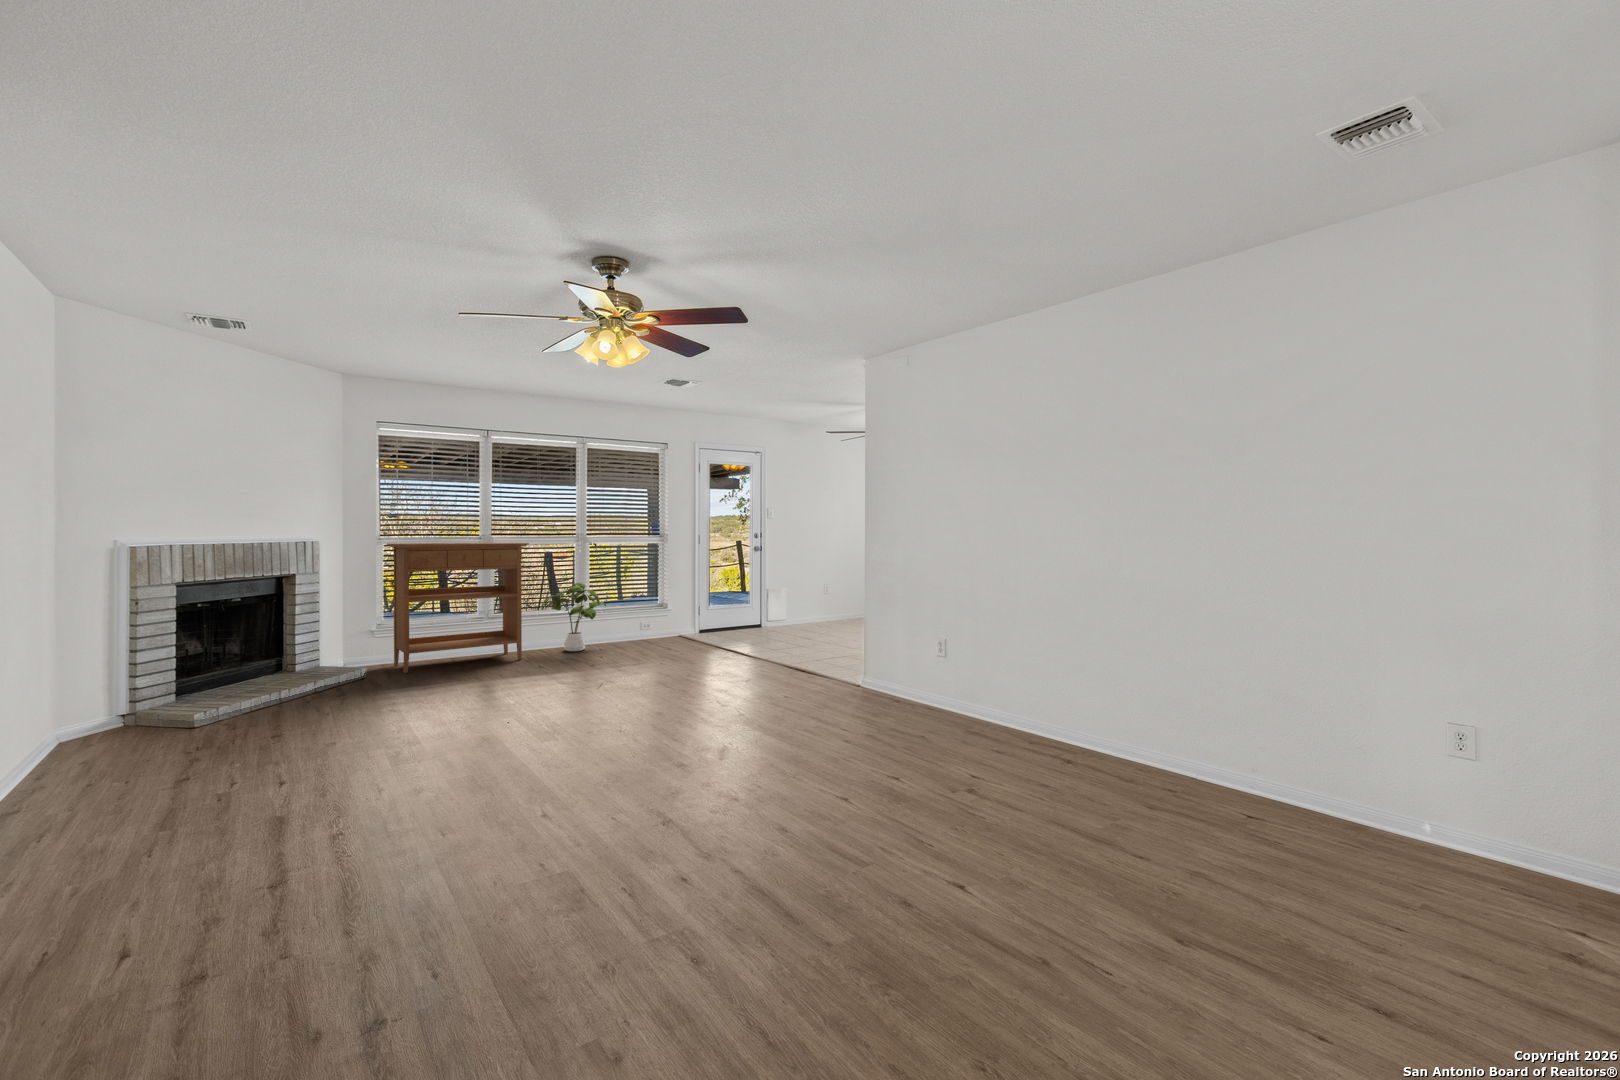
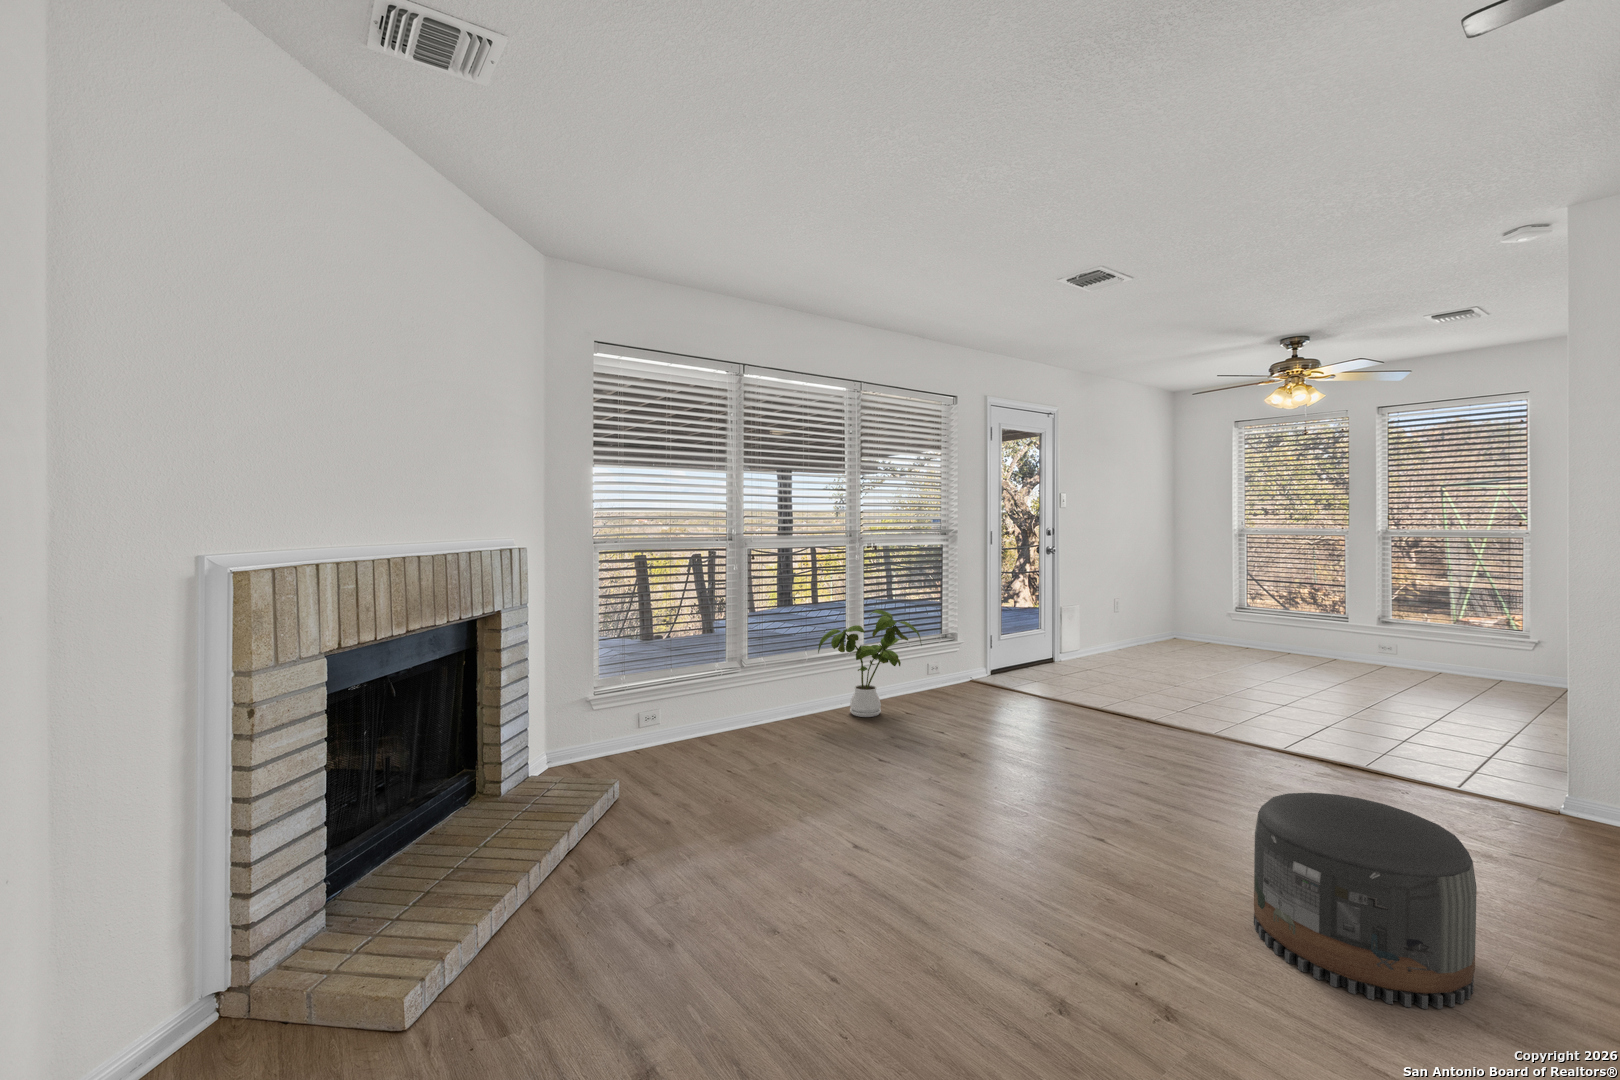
console table: present [387,543,529,673] -> none [619,547,832,781]
pouf: none [584,653,663,728] -> present [1254,793,1477,1009]

